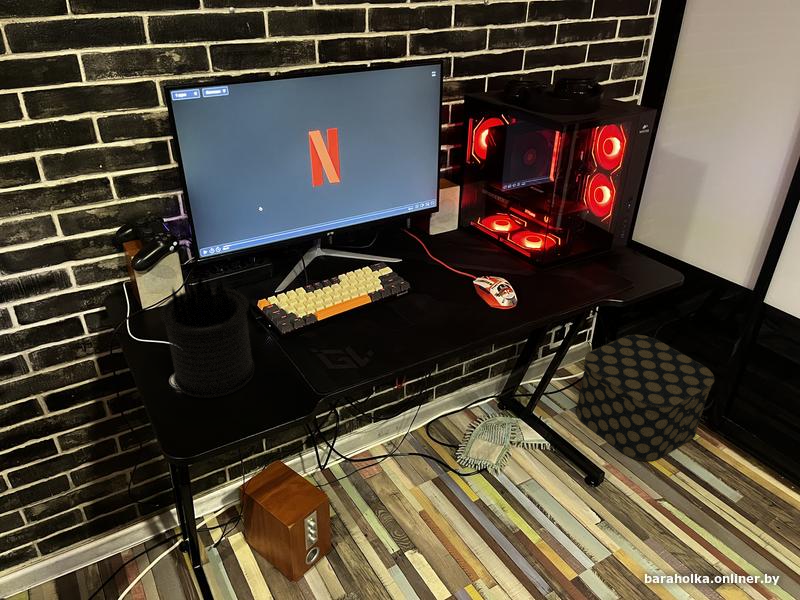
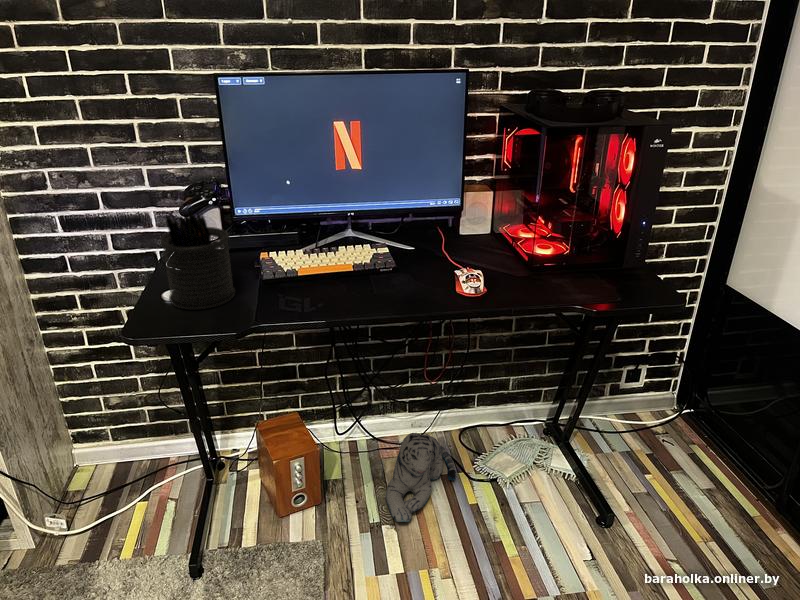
storage box: present [576,335,714,461] -> none [624,386,782,521]
plush toy: none [383,442,449,545] -> present [386,433,456,522]

